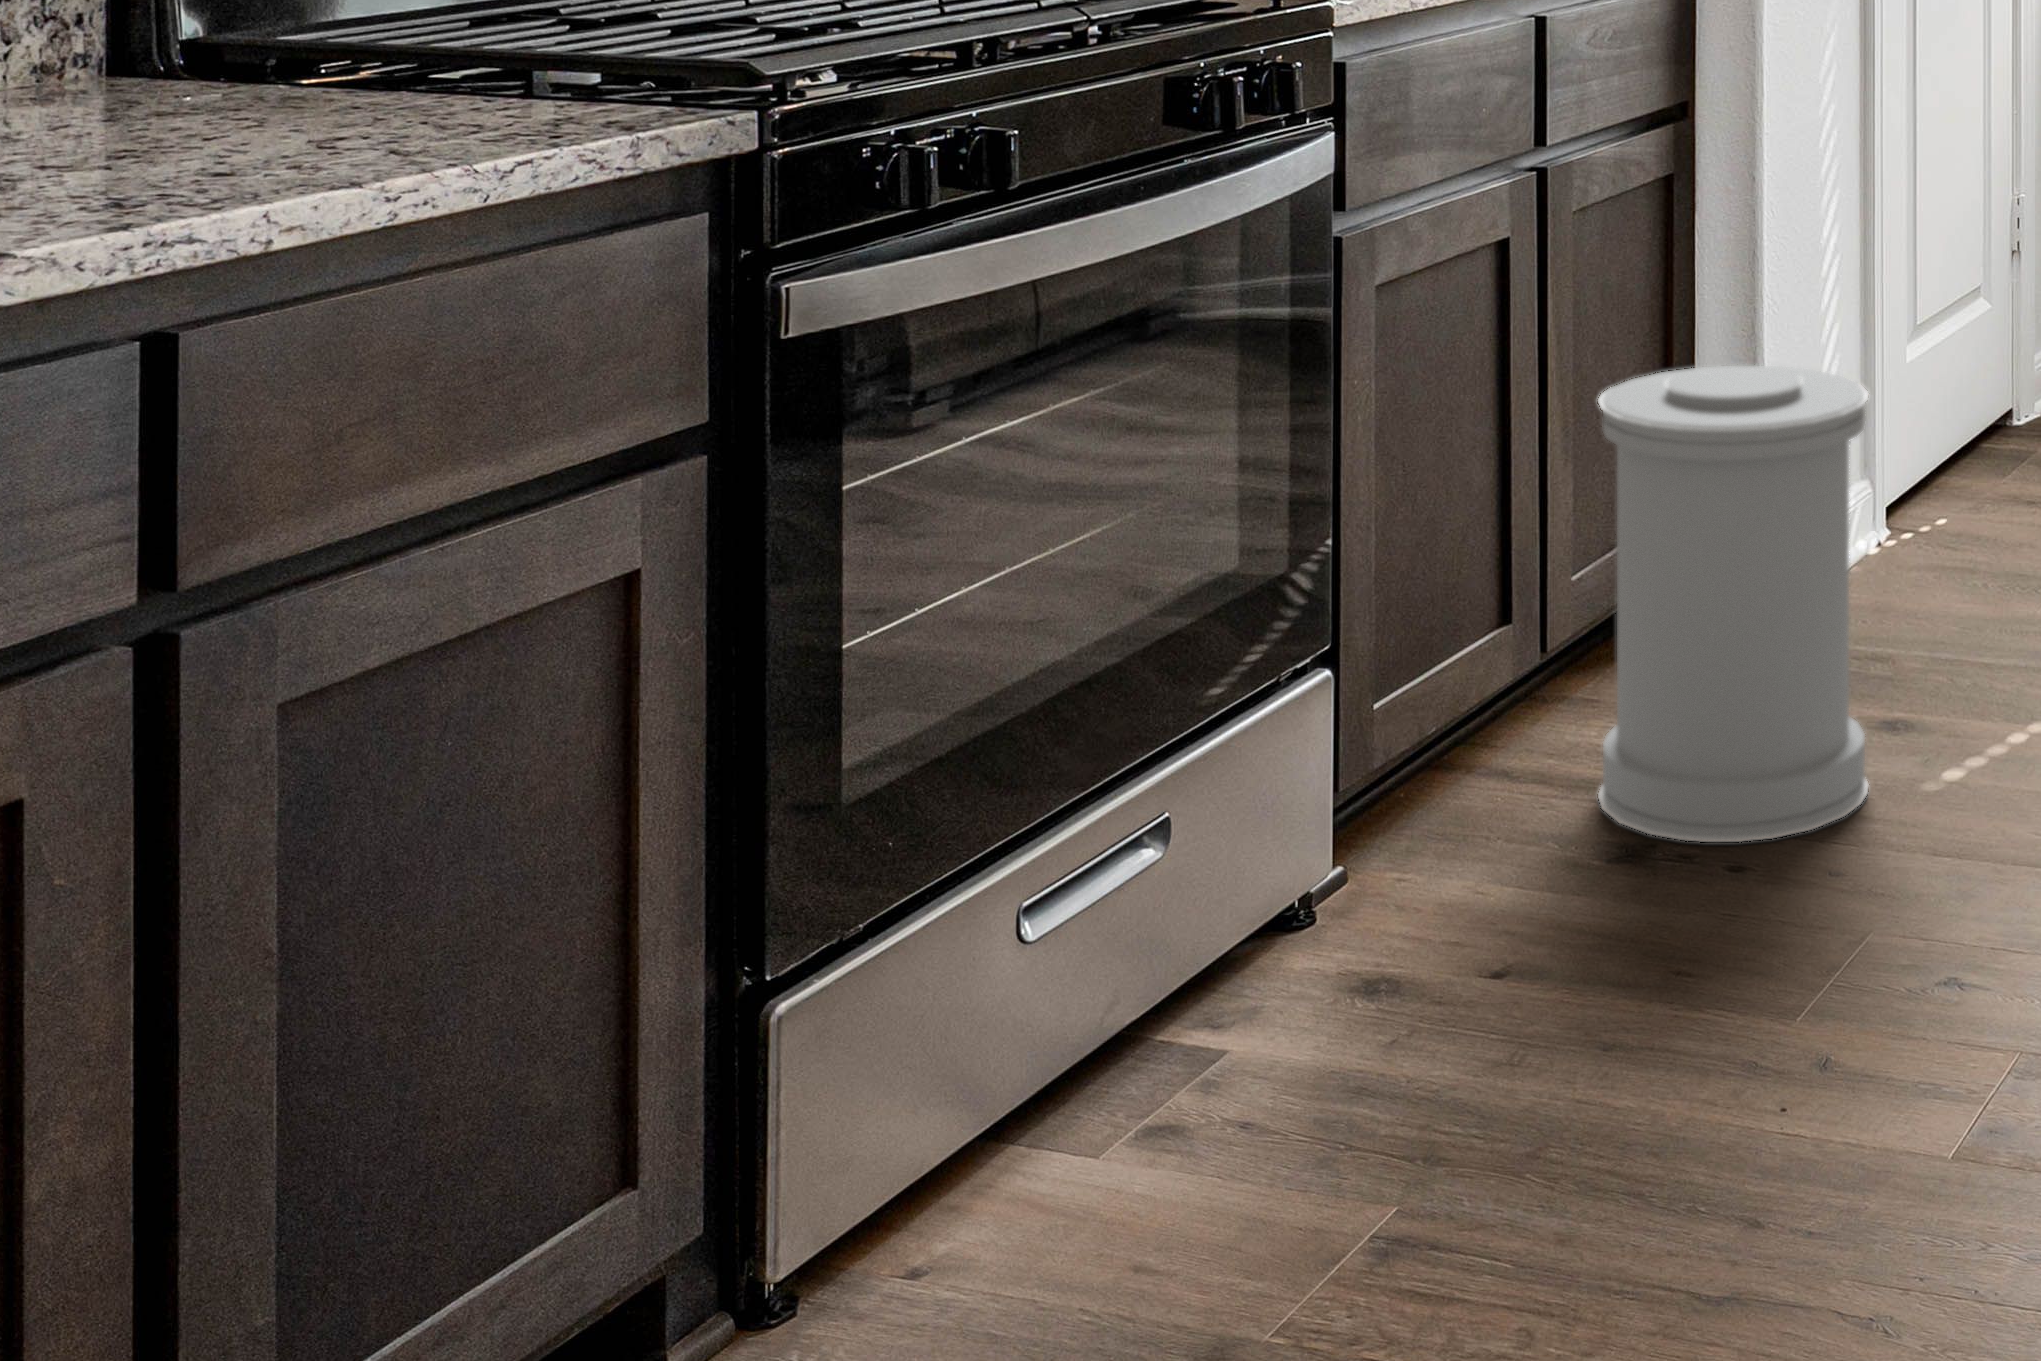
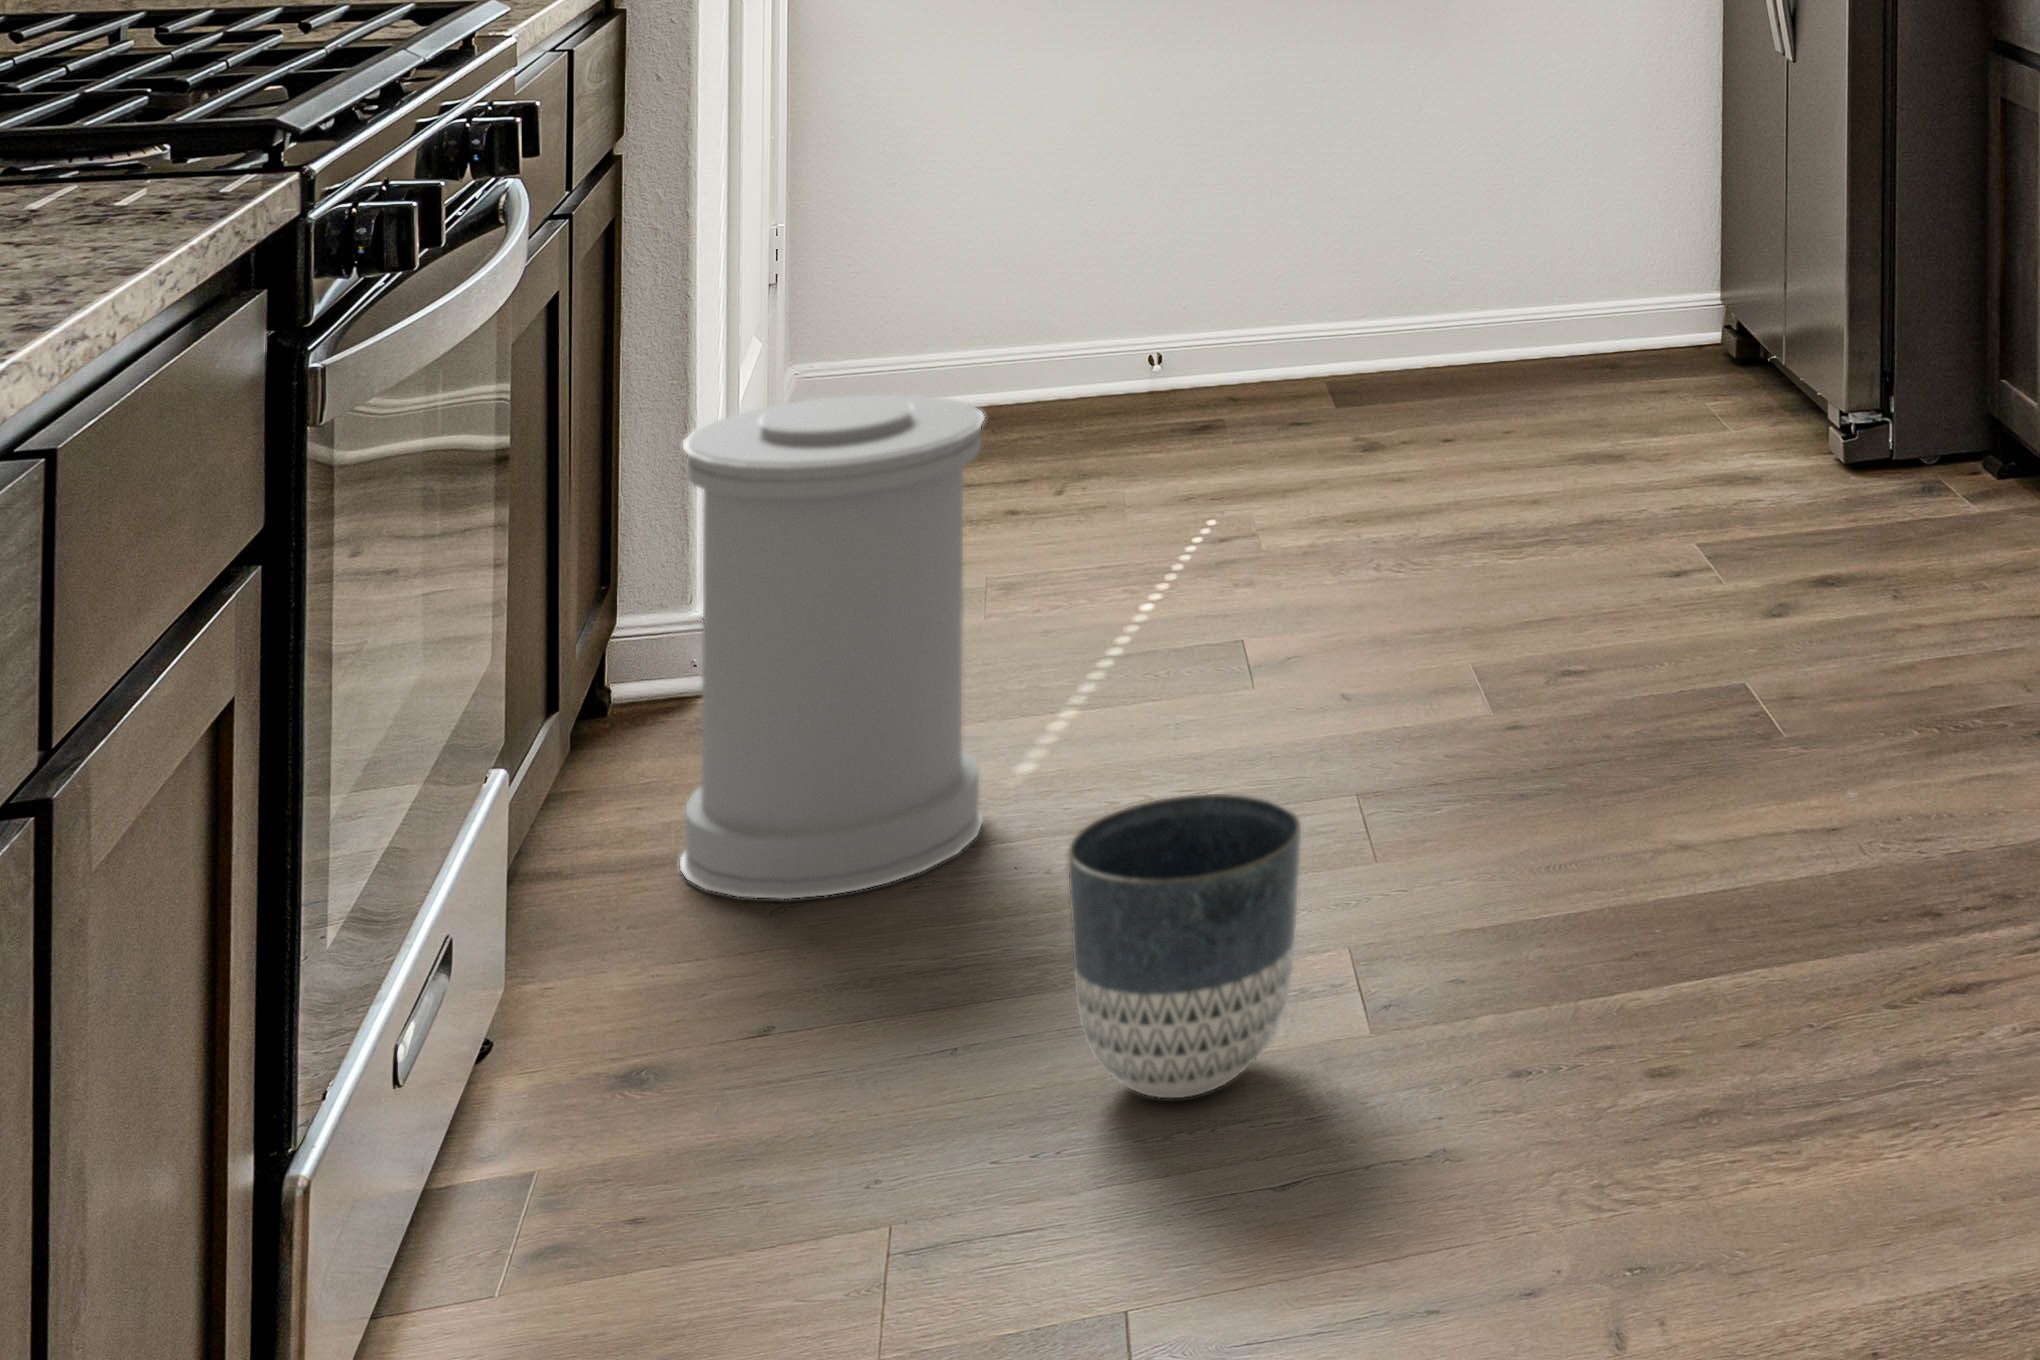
planter: none [1669,816,1900,1125] -> present [1068,794,1301,1098]

